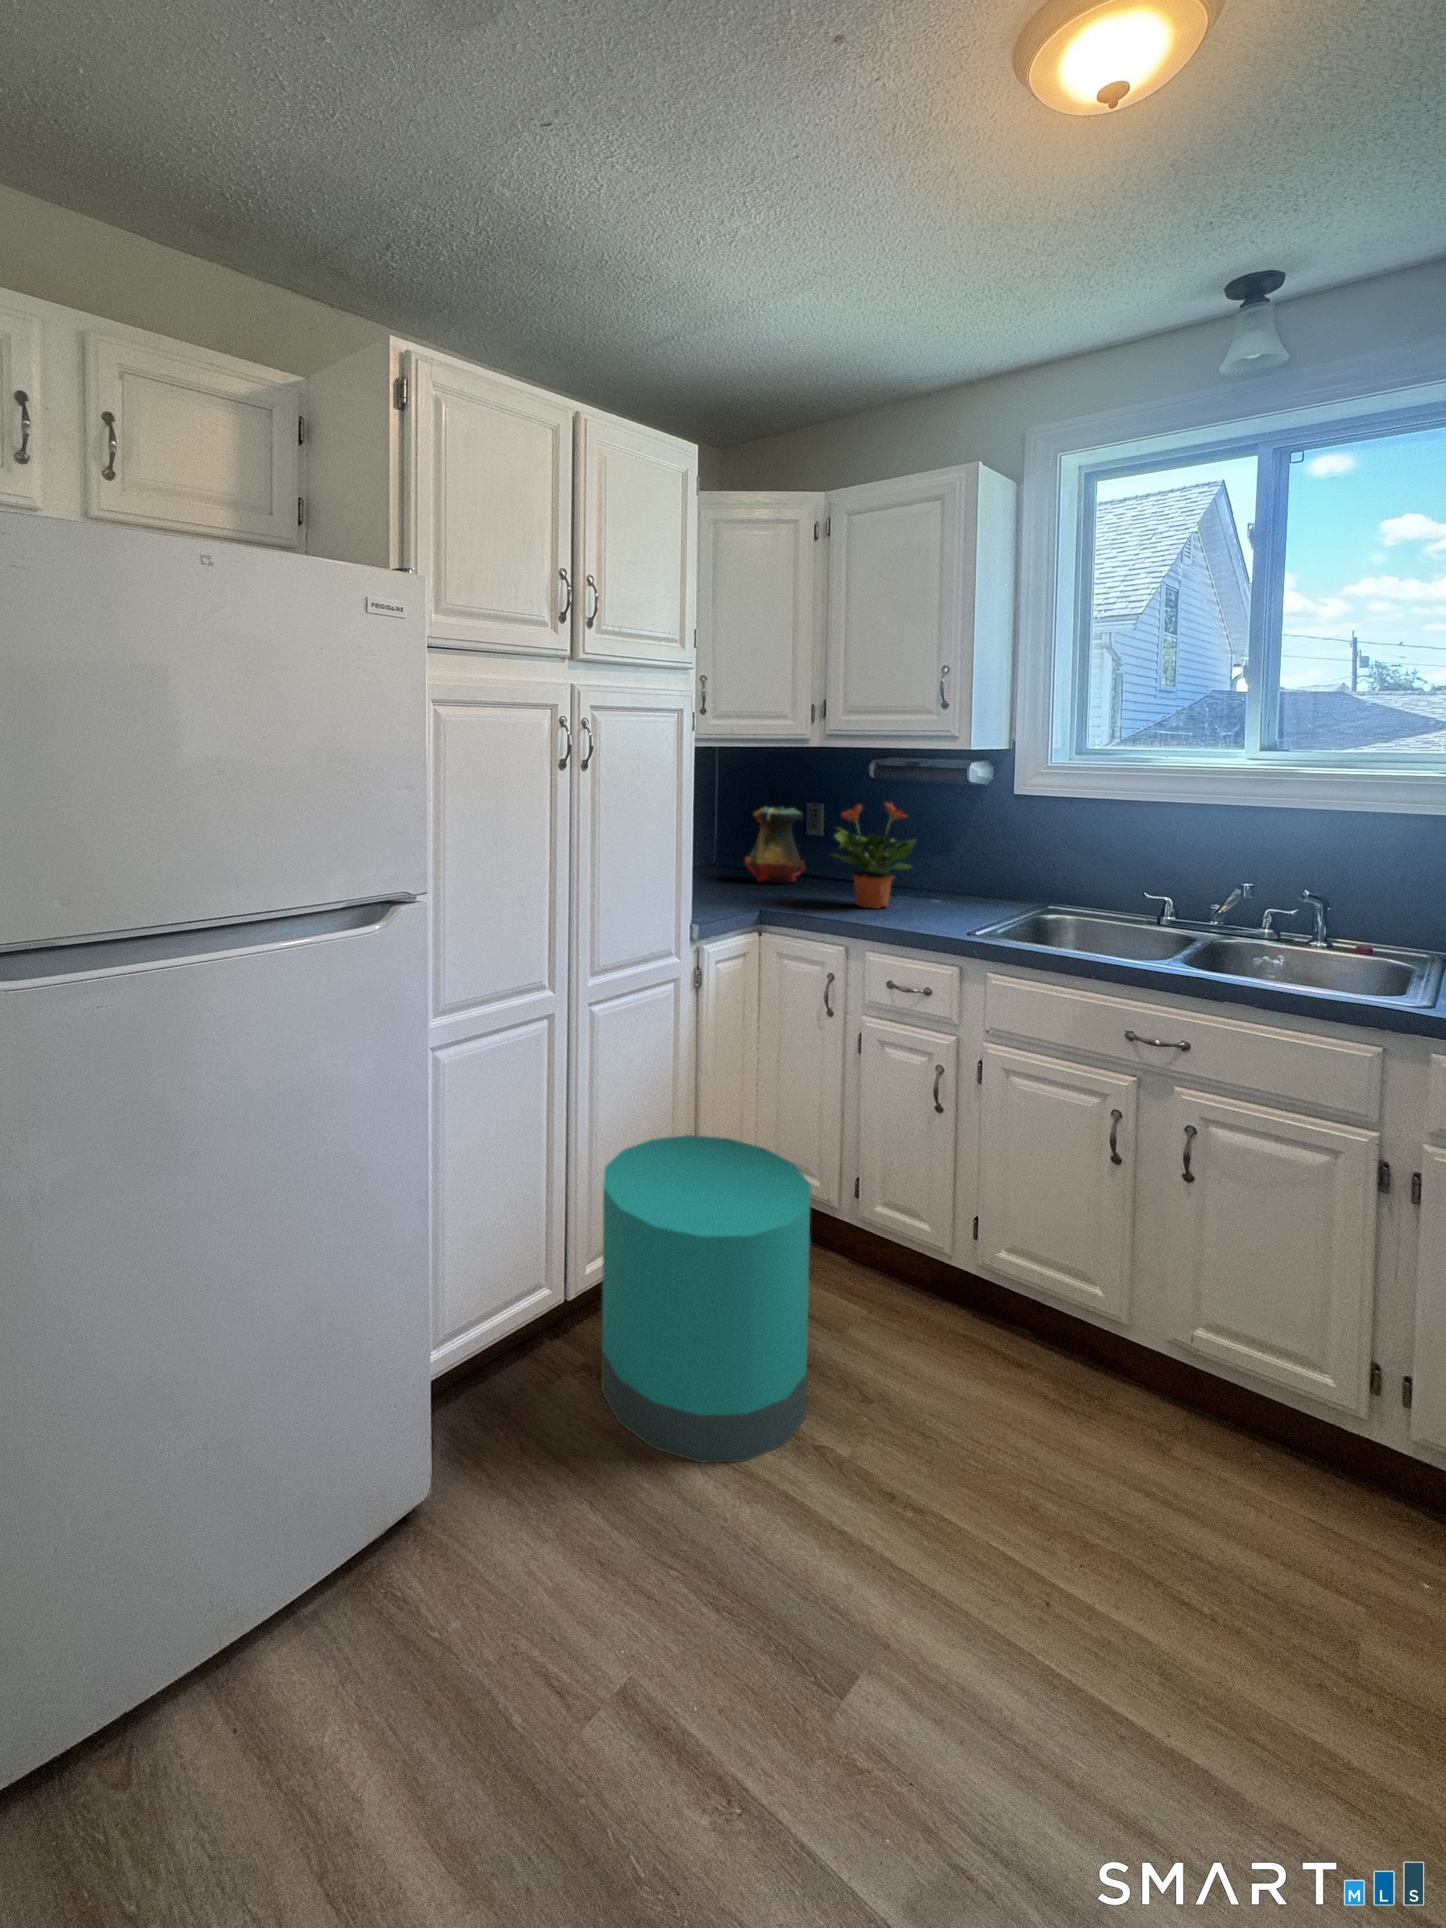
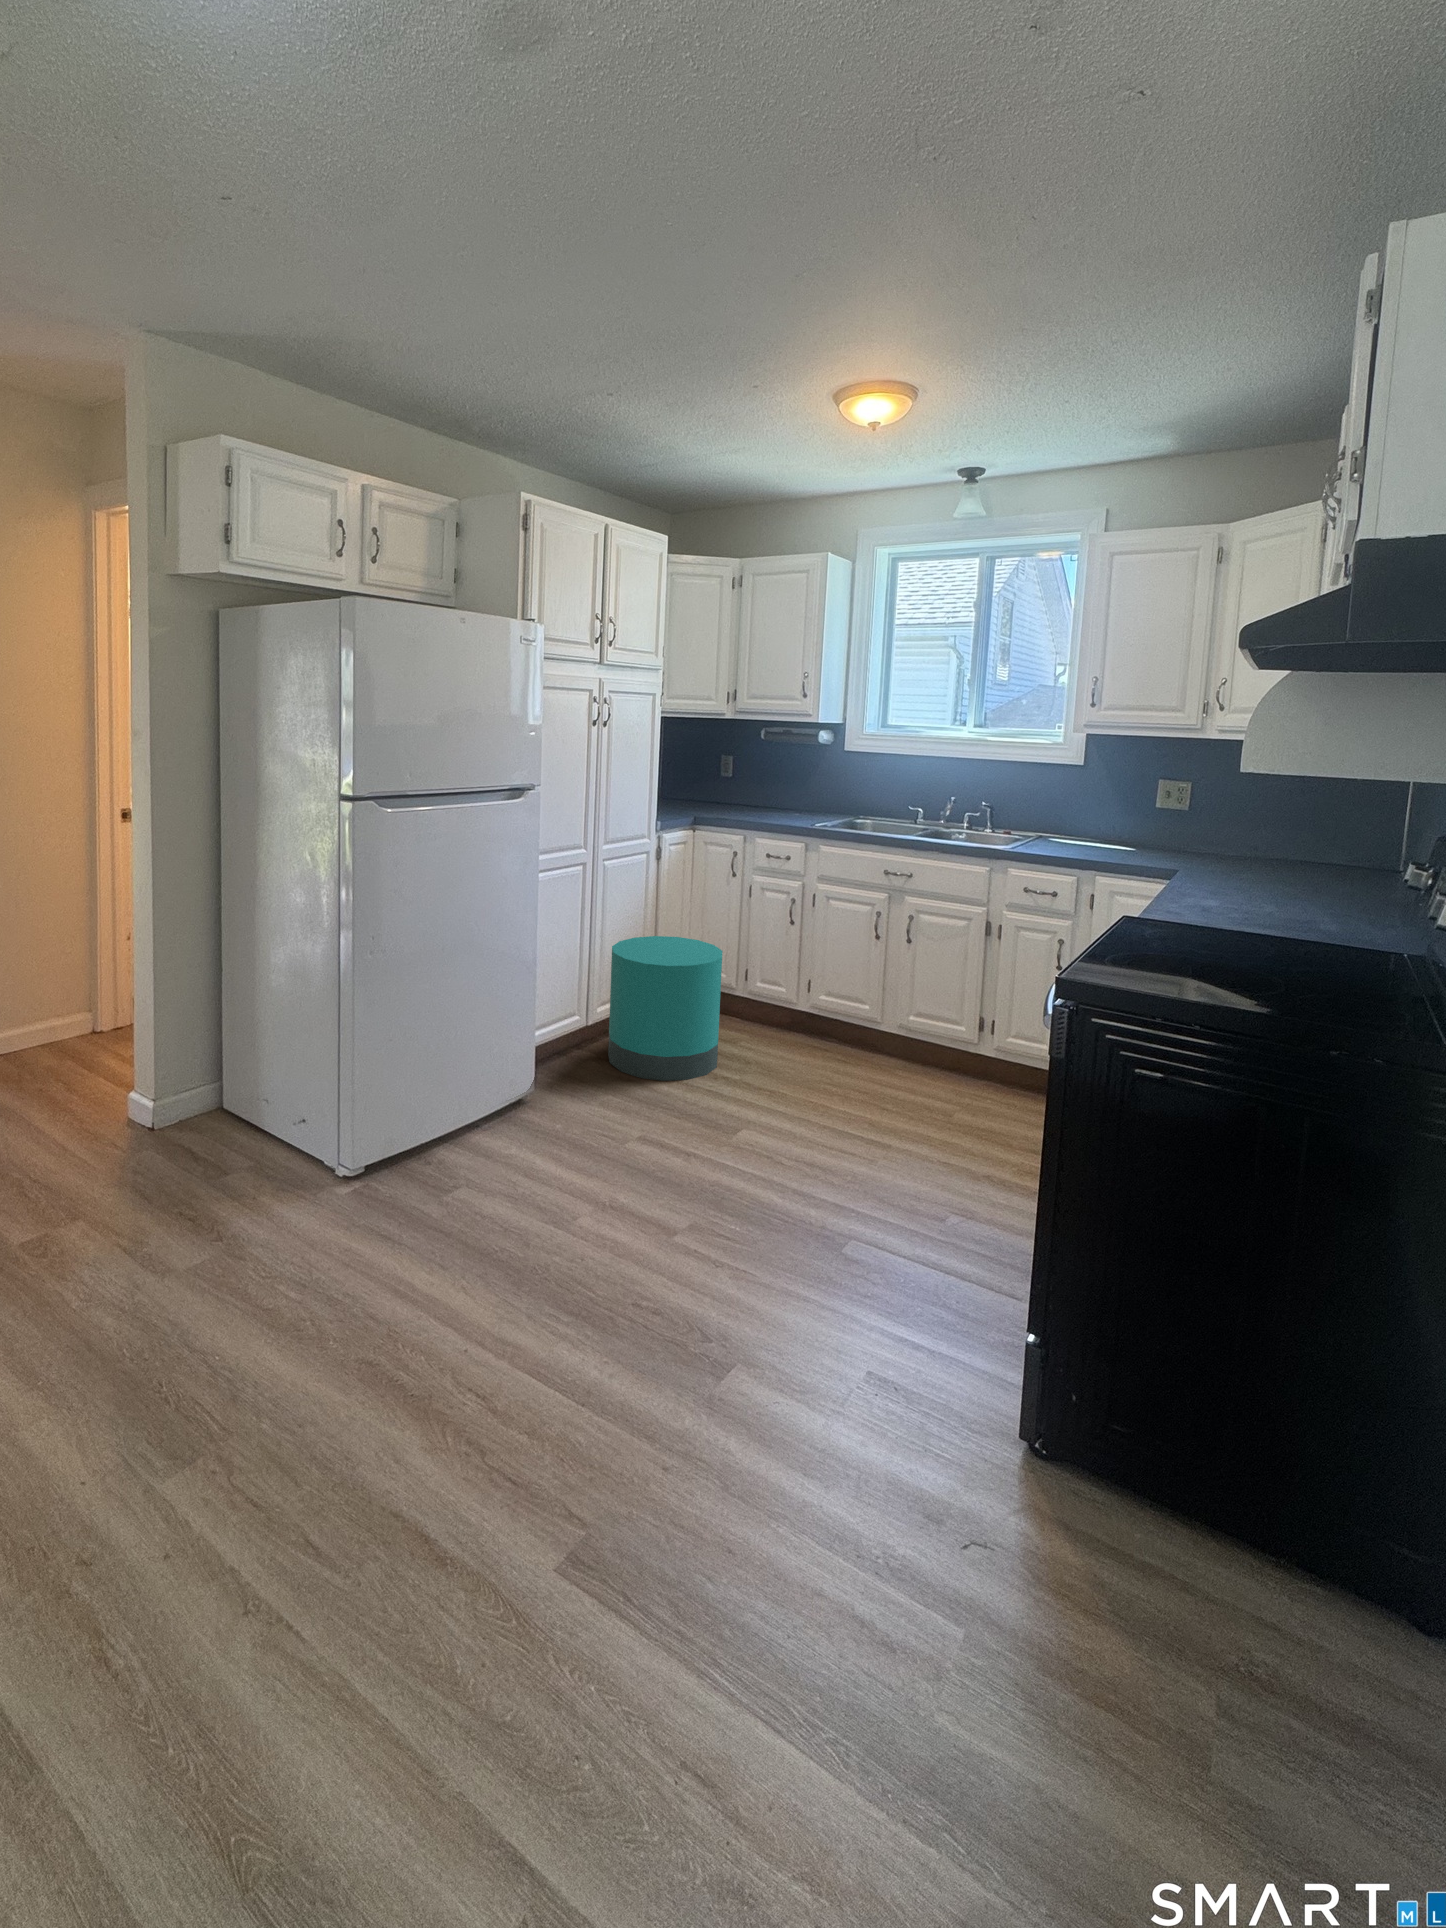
potted plant: present [832,804,916,909] -> none [735,753,788,816]
vase: present [745,807,805,883] -> none [683,757,721,805]

